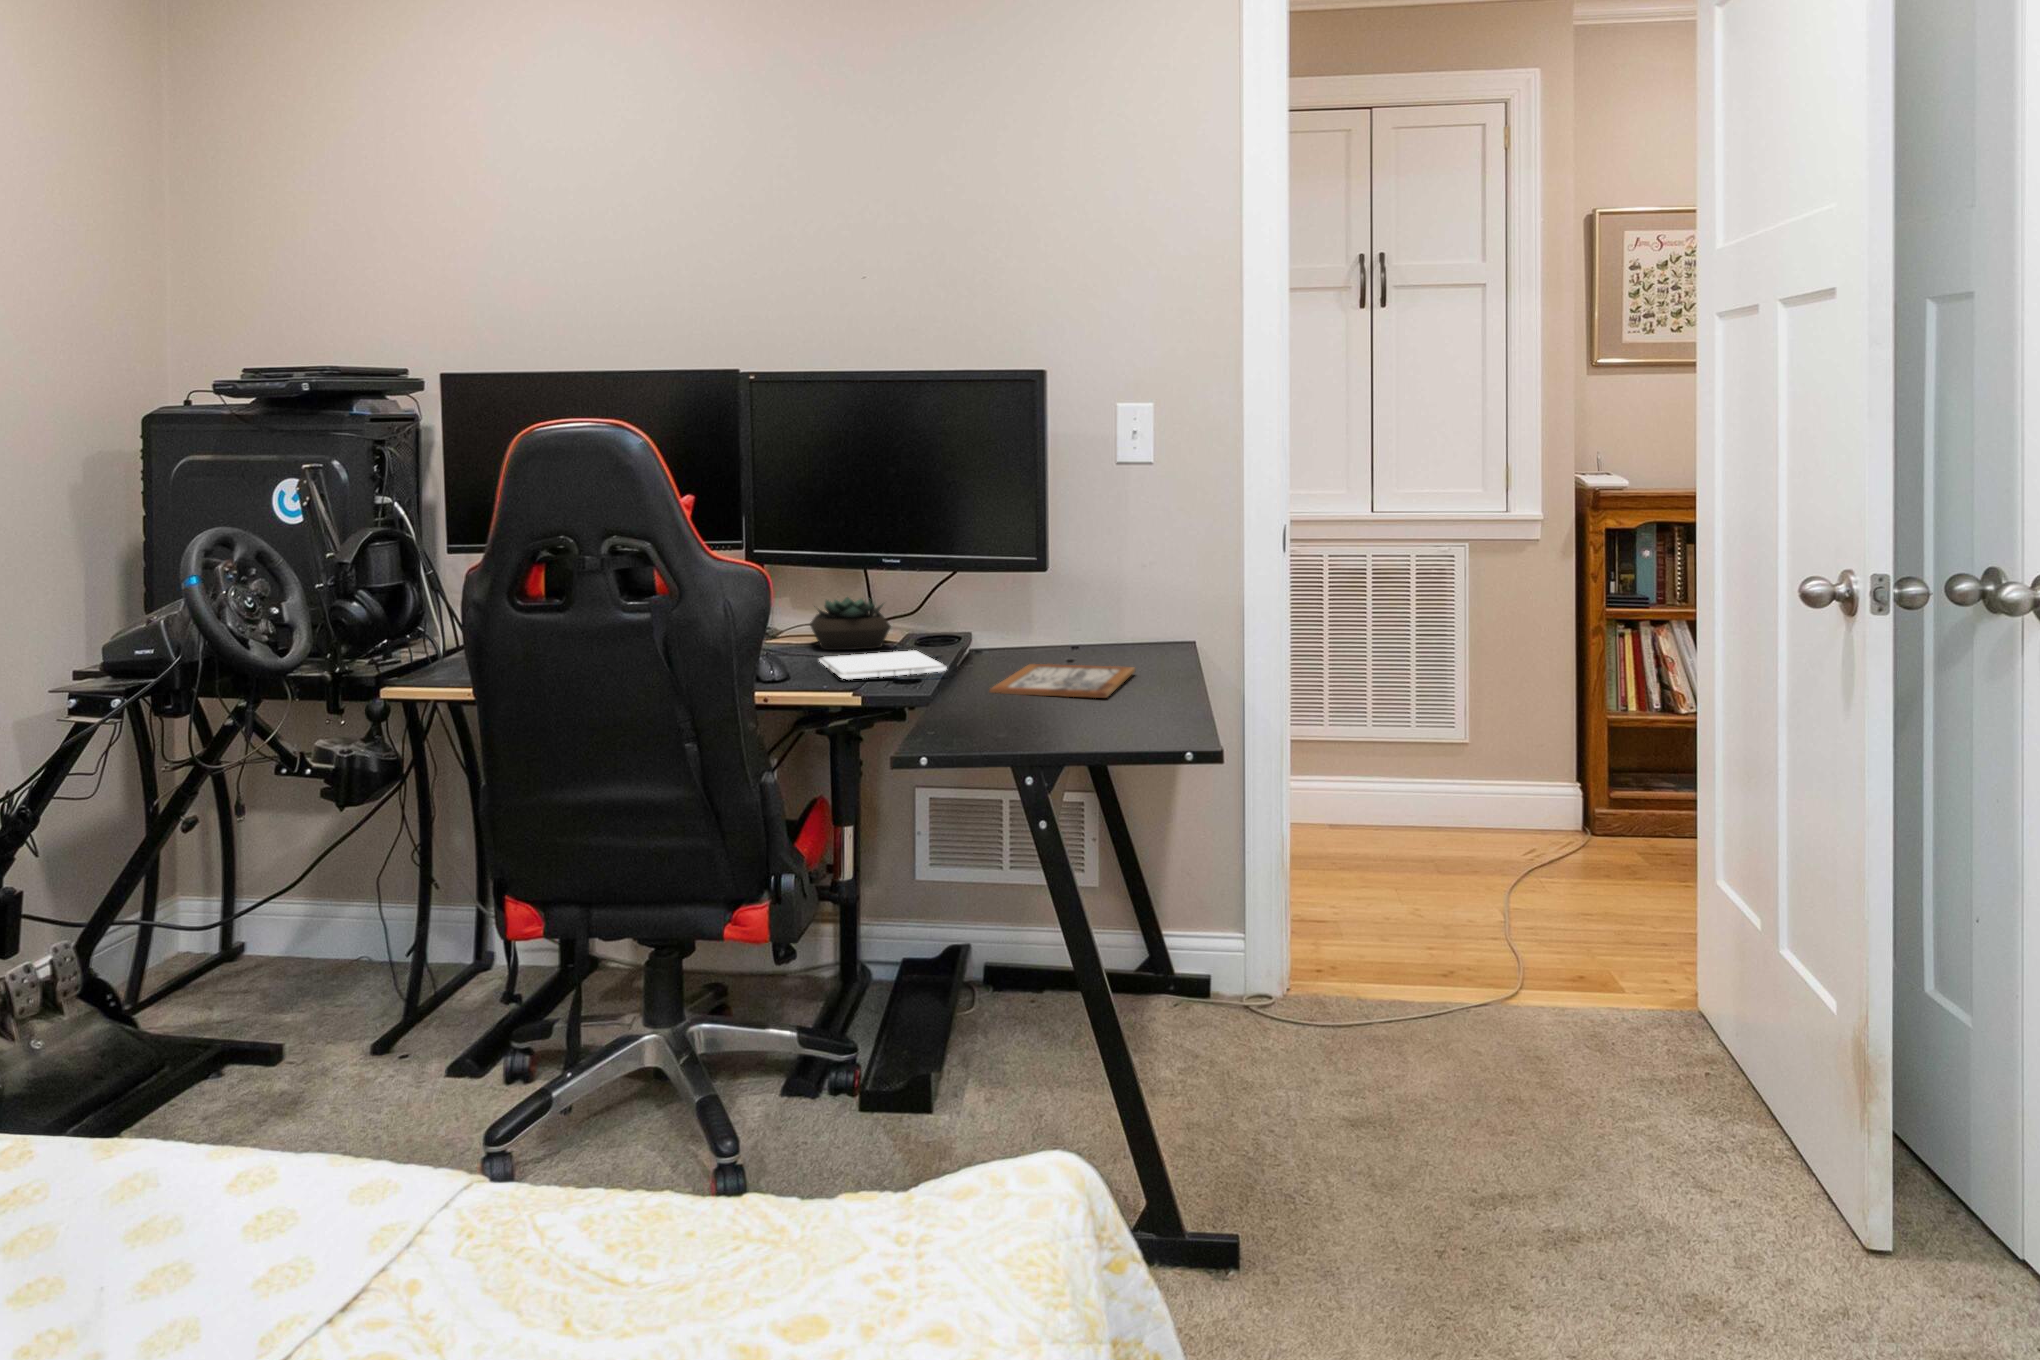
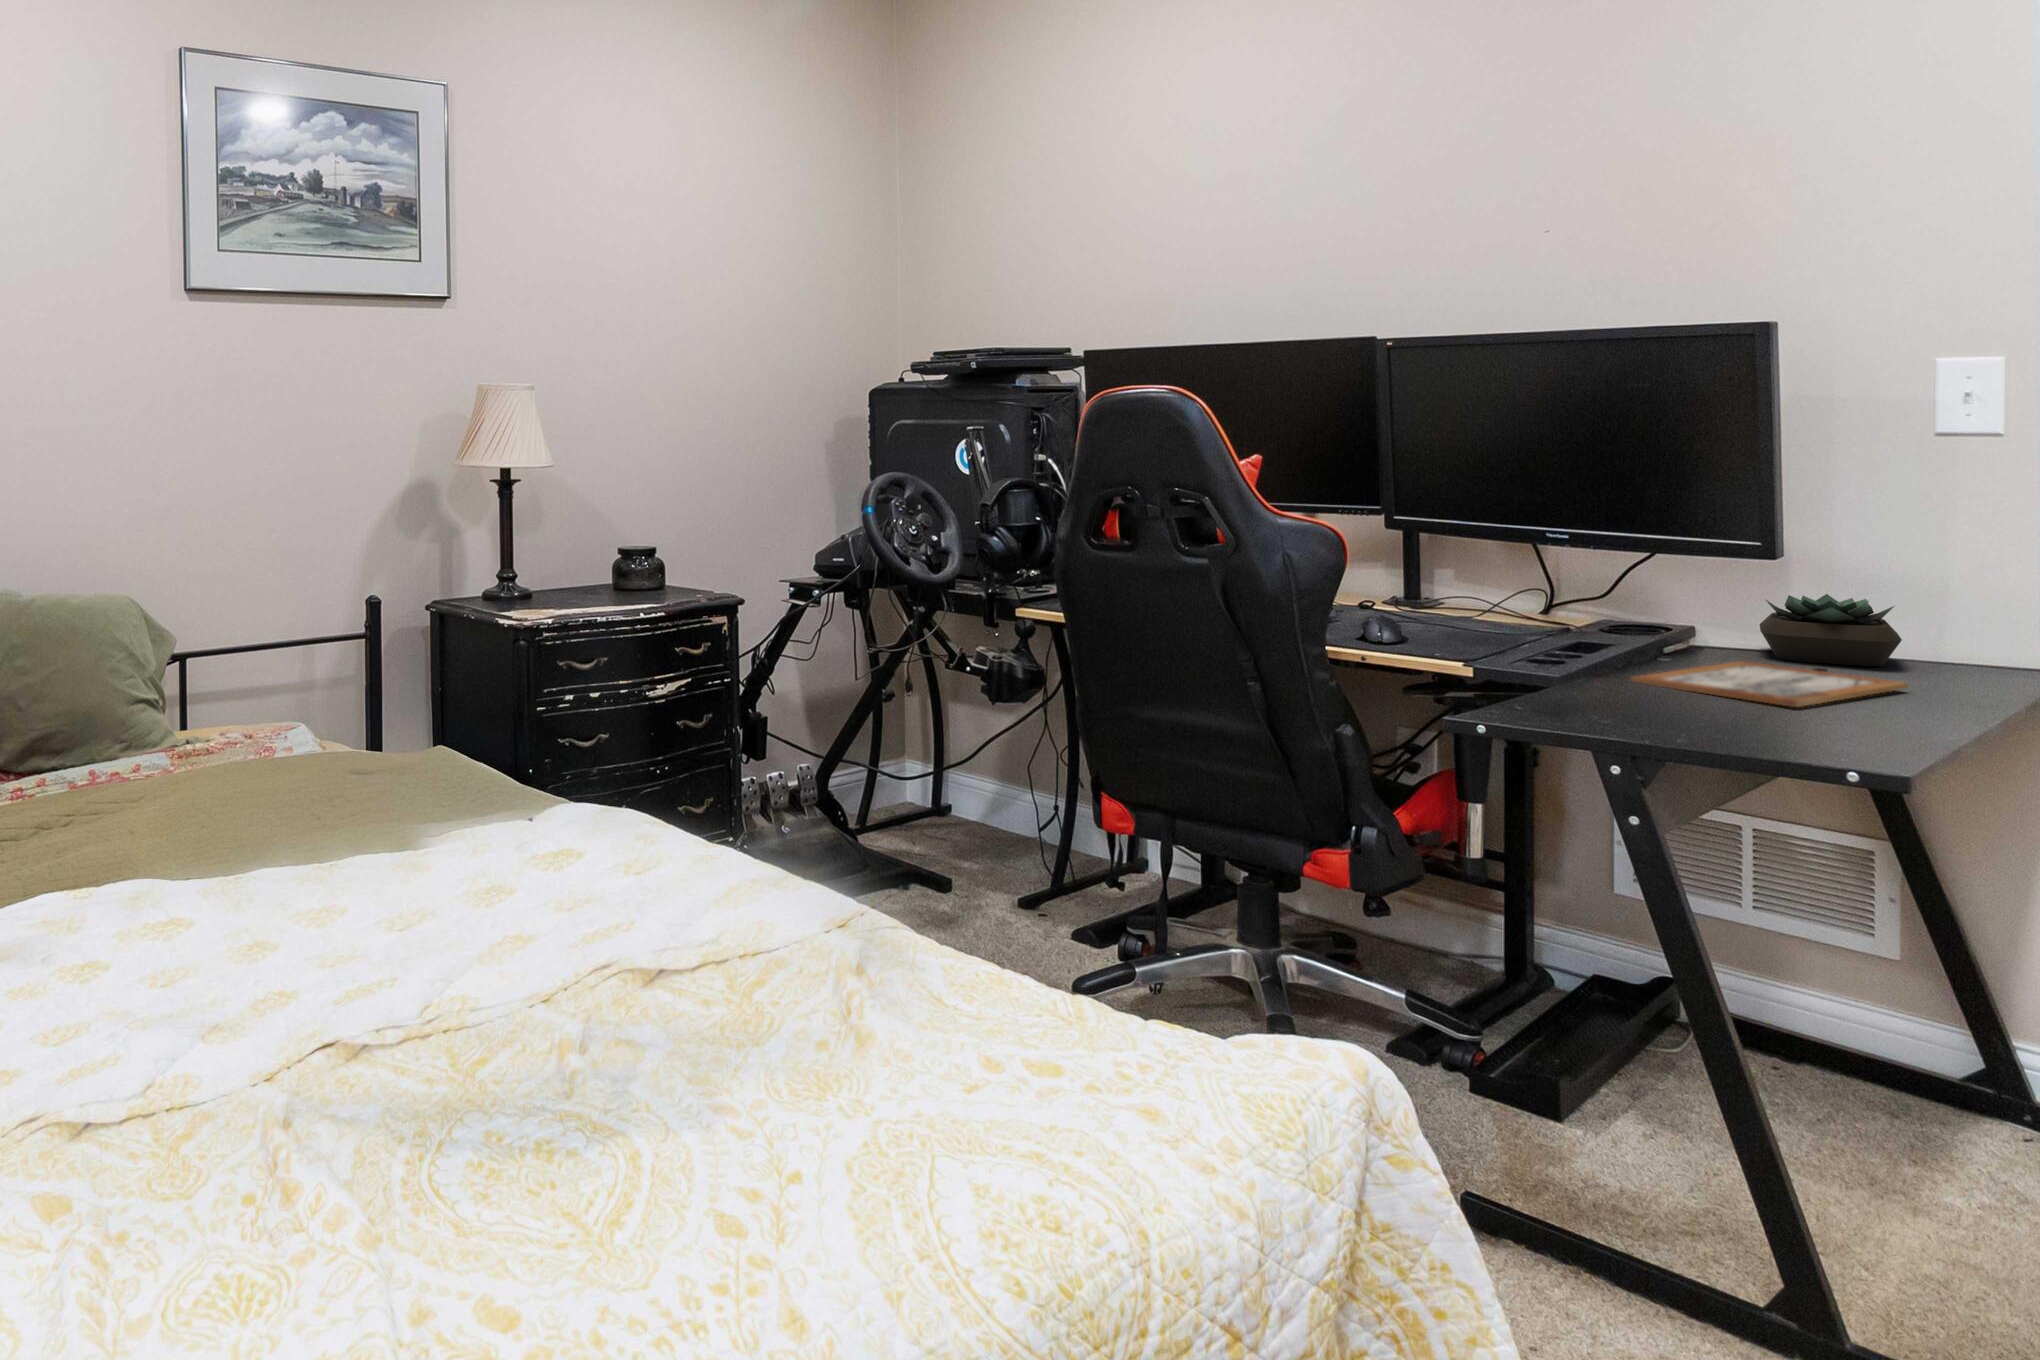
succulent plant: present [810,597,891,650] -> present [1760,594,1902,666]
tablet: present [819,650,947,680] -> none [1448,624,1596,653]

